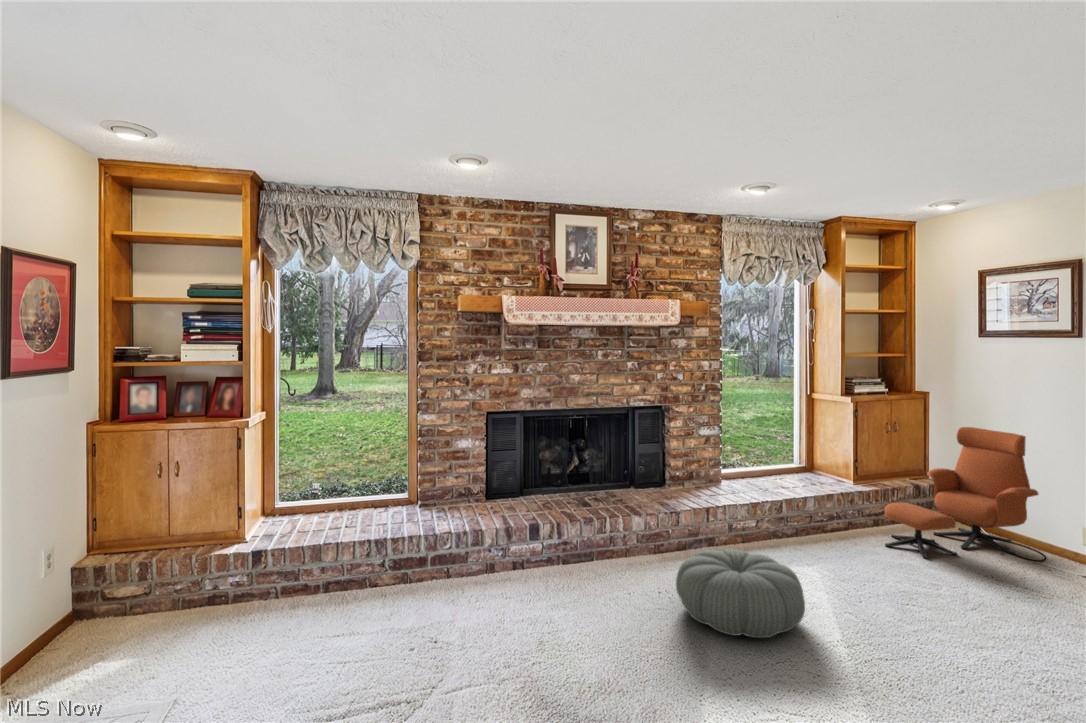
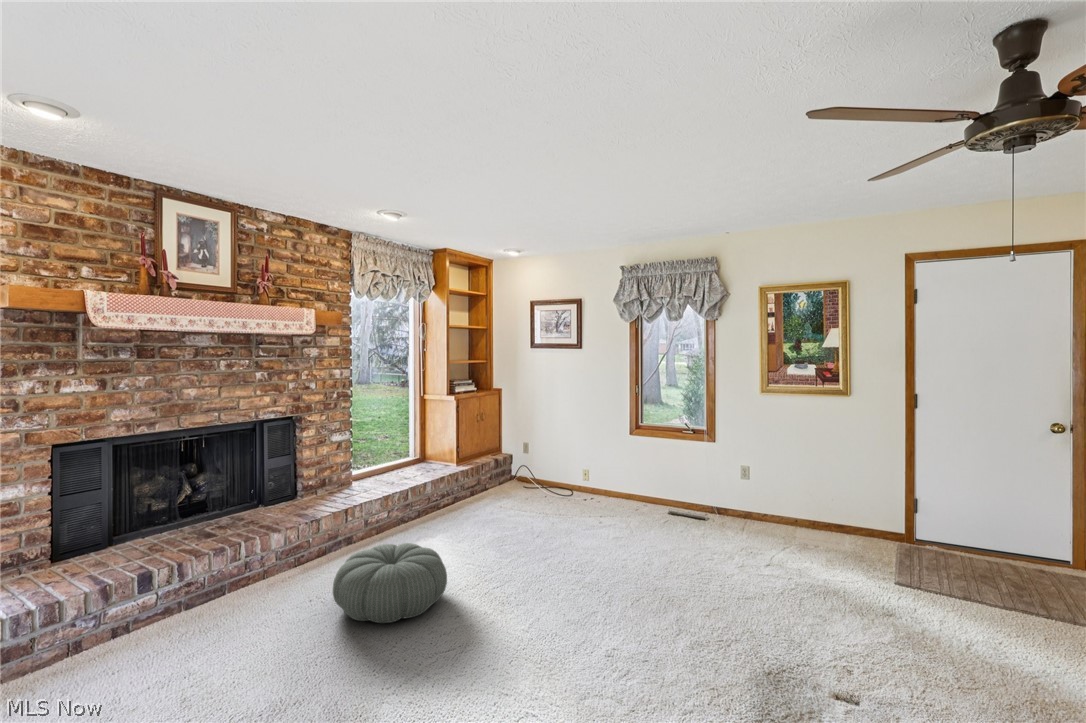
lounge chair: present [885,427,1038,558] -> none [482,414,569,516]

